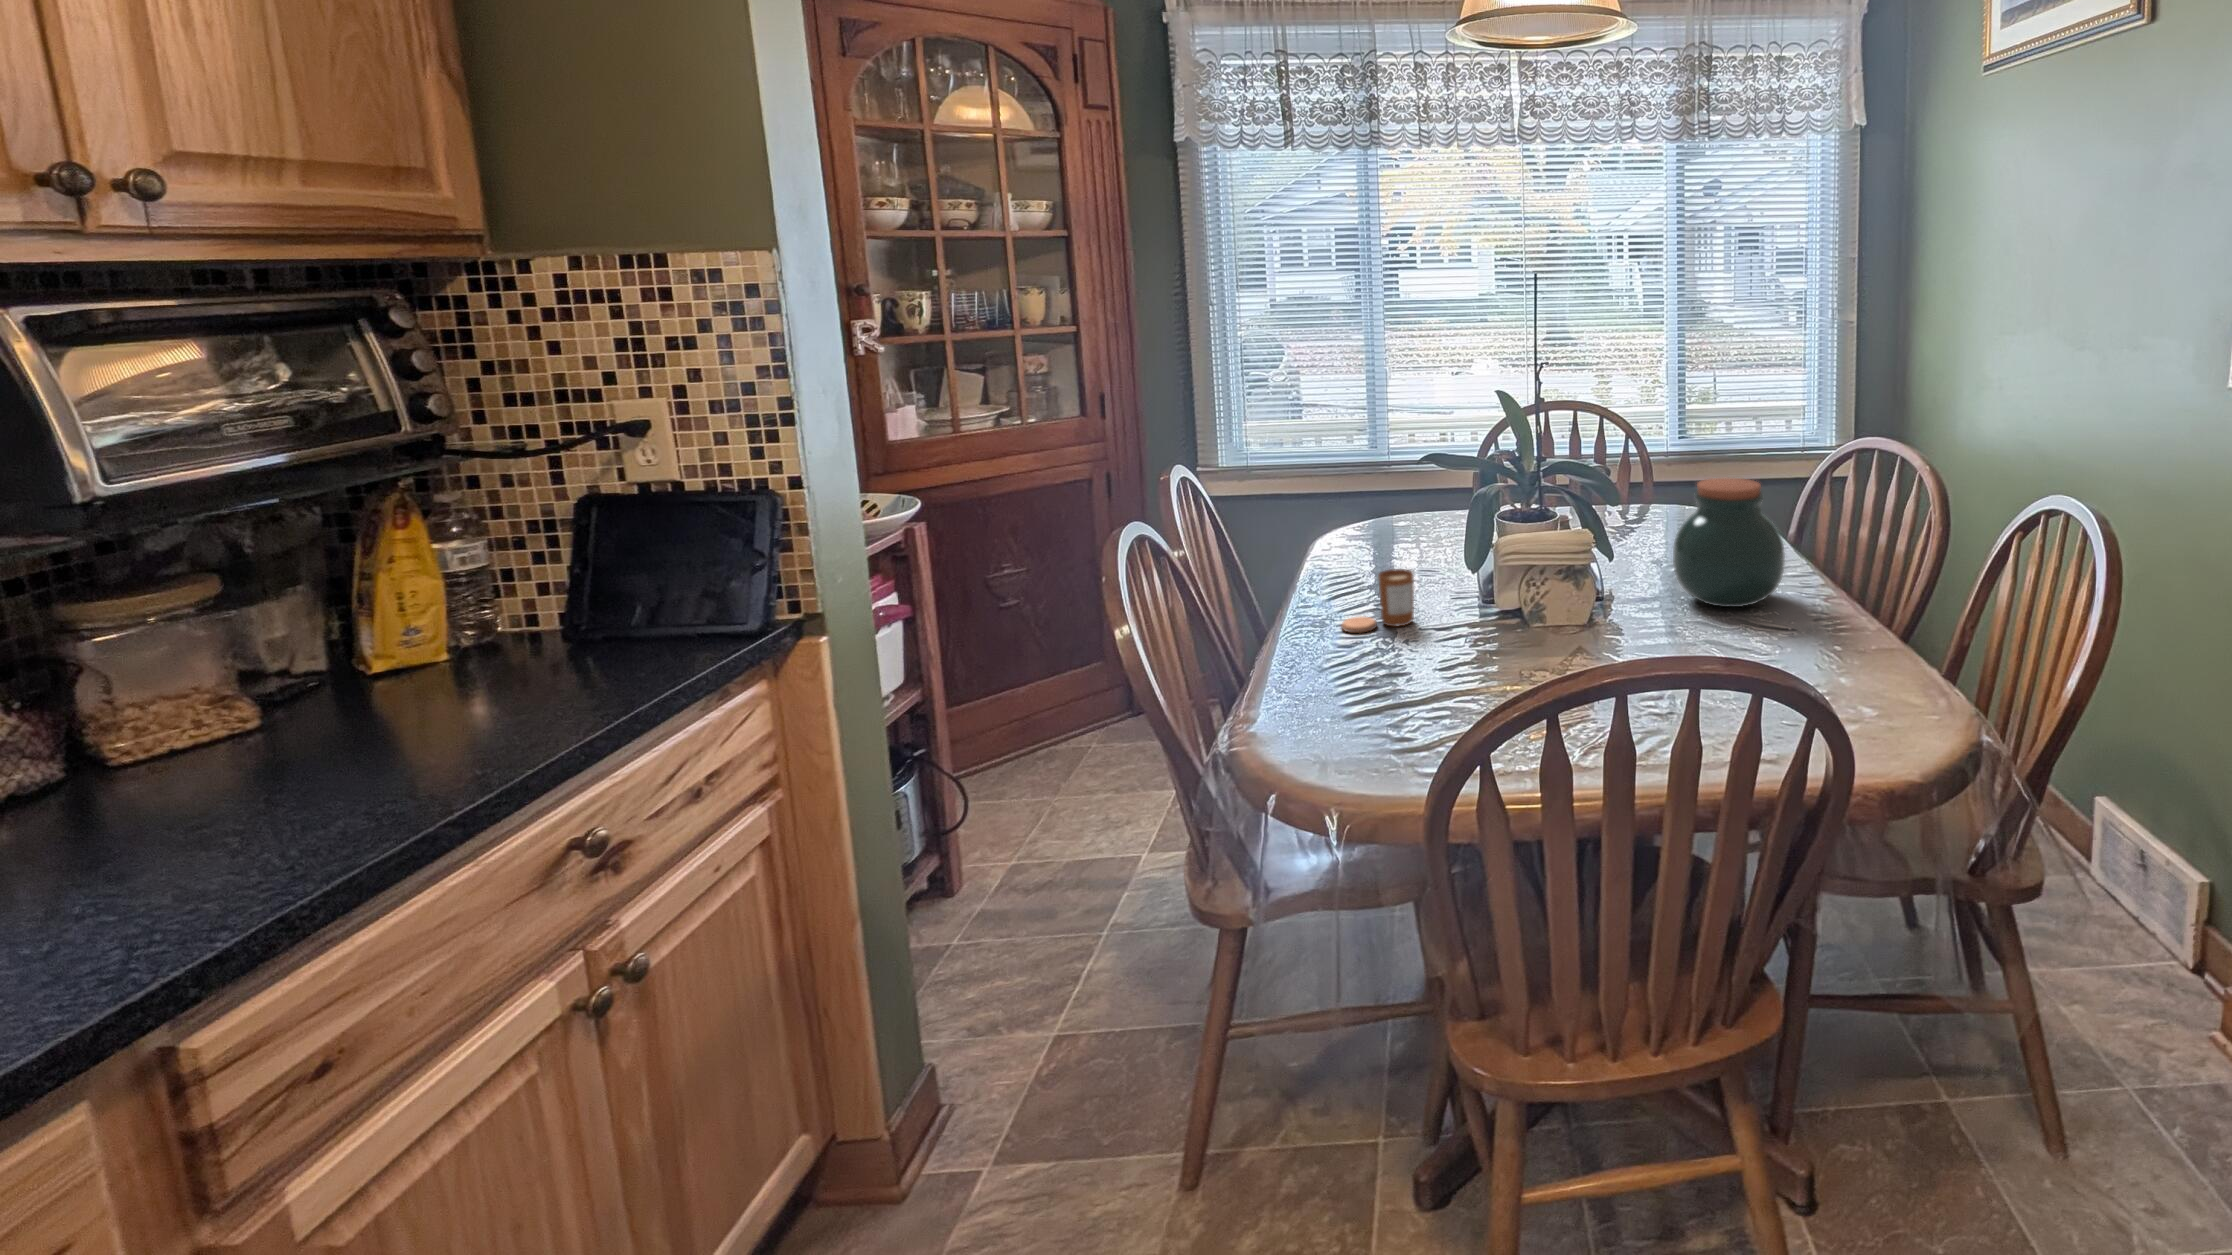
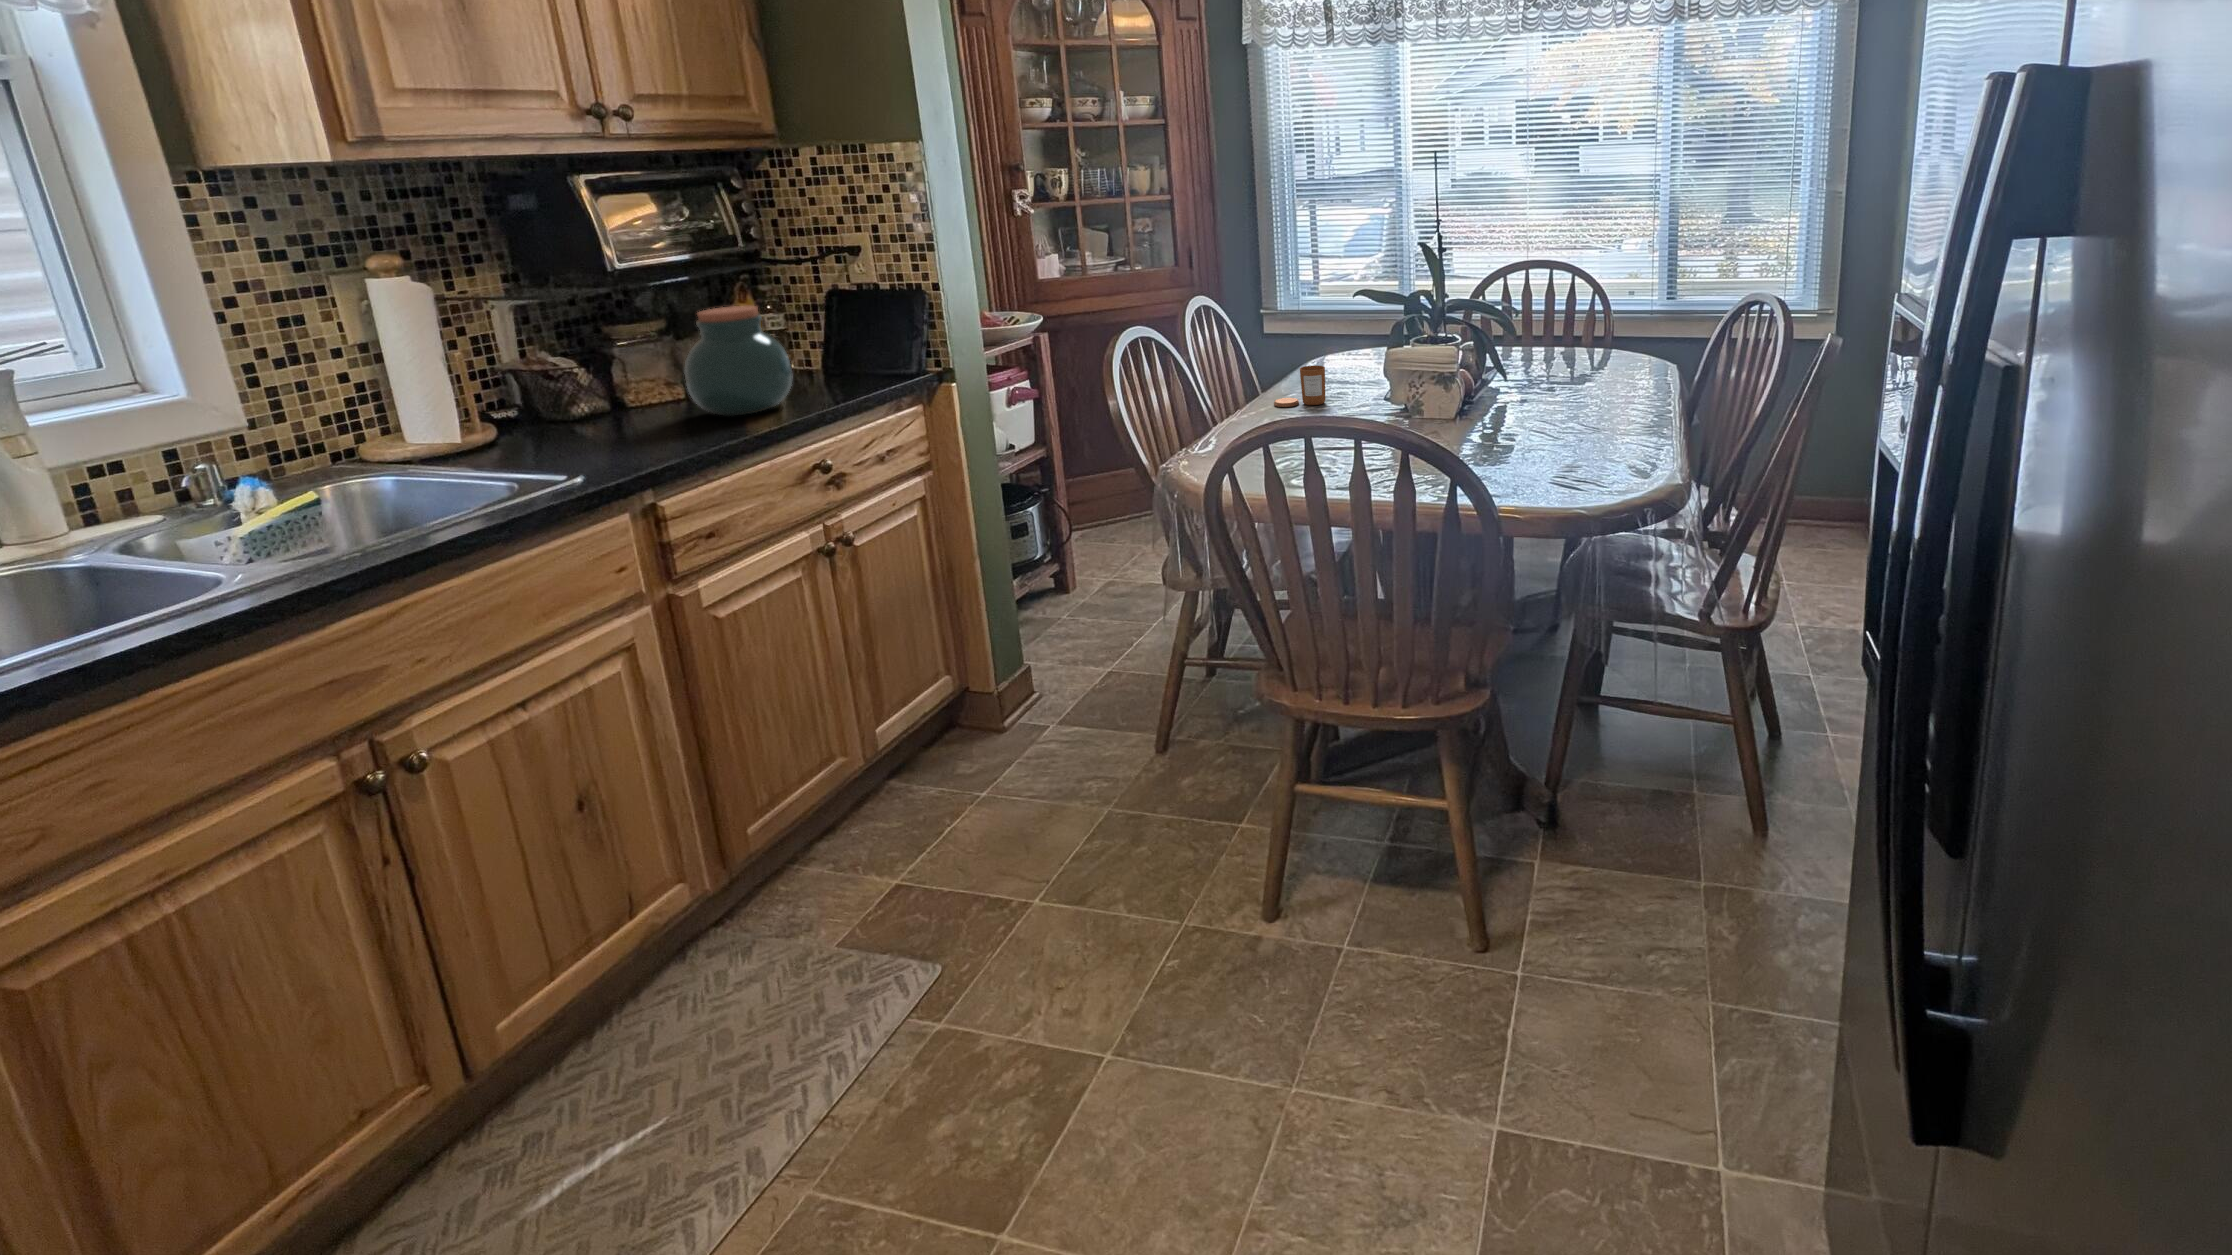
jar: present [1673,478,1785,607] -> present [684,306,792,416]

